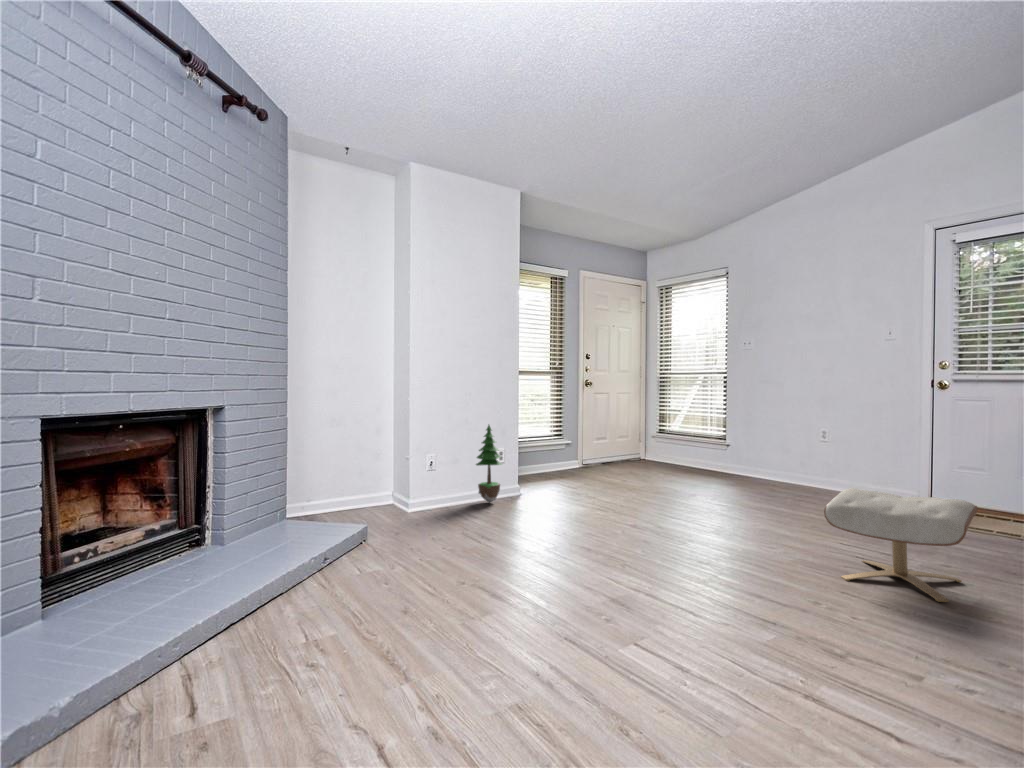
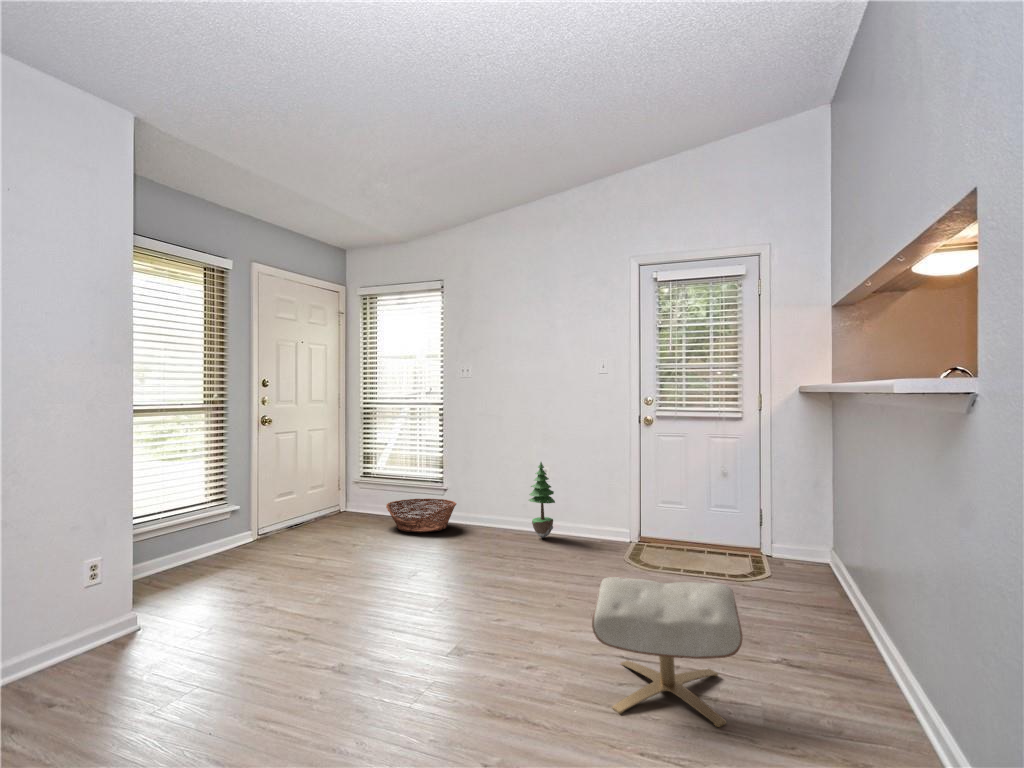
potted tree: present [476,425,502,503] -> present [529,462,555,538]
basket: none [677,451,738,476] -> present [386,499,456,532]

